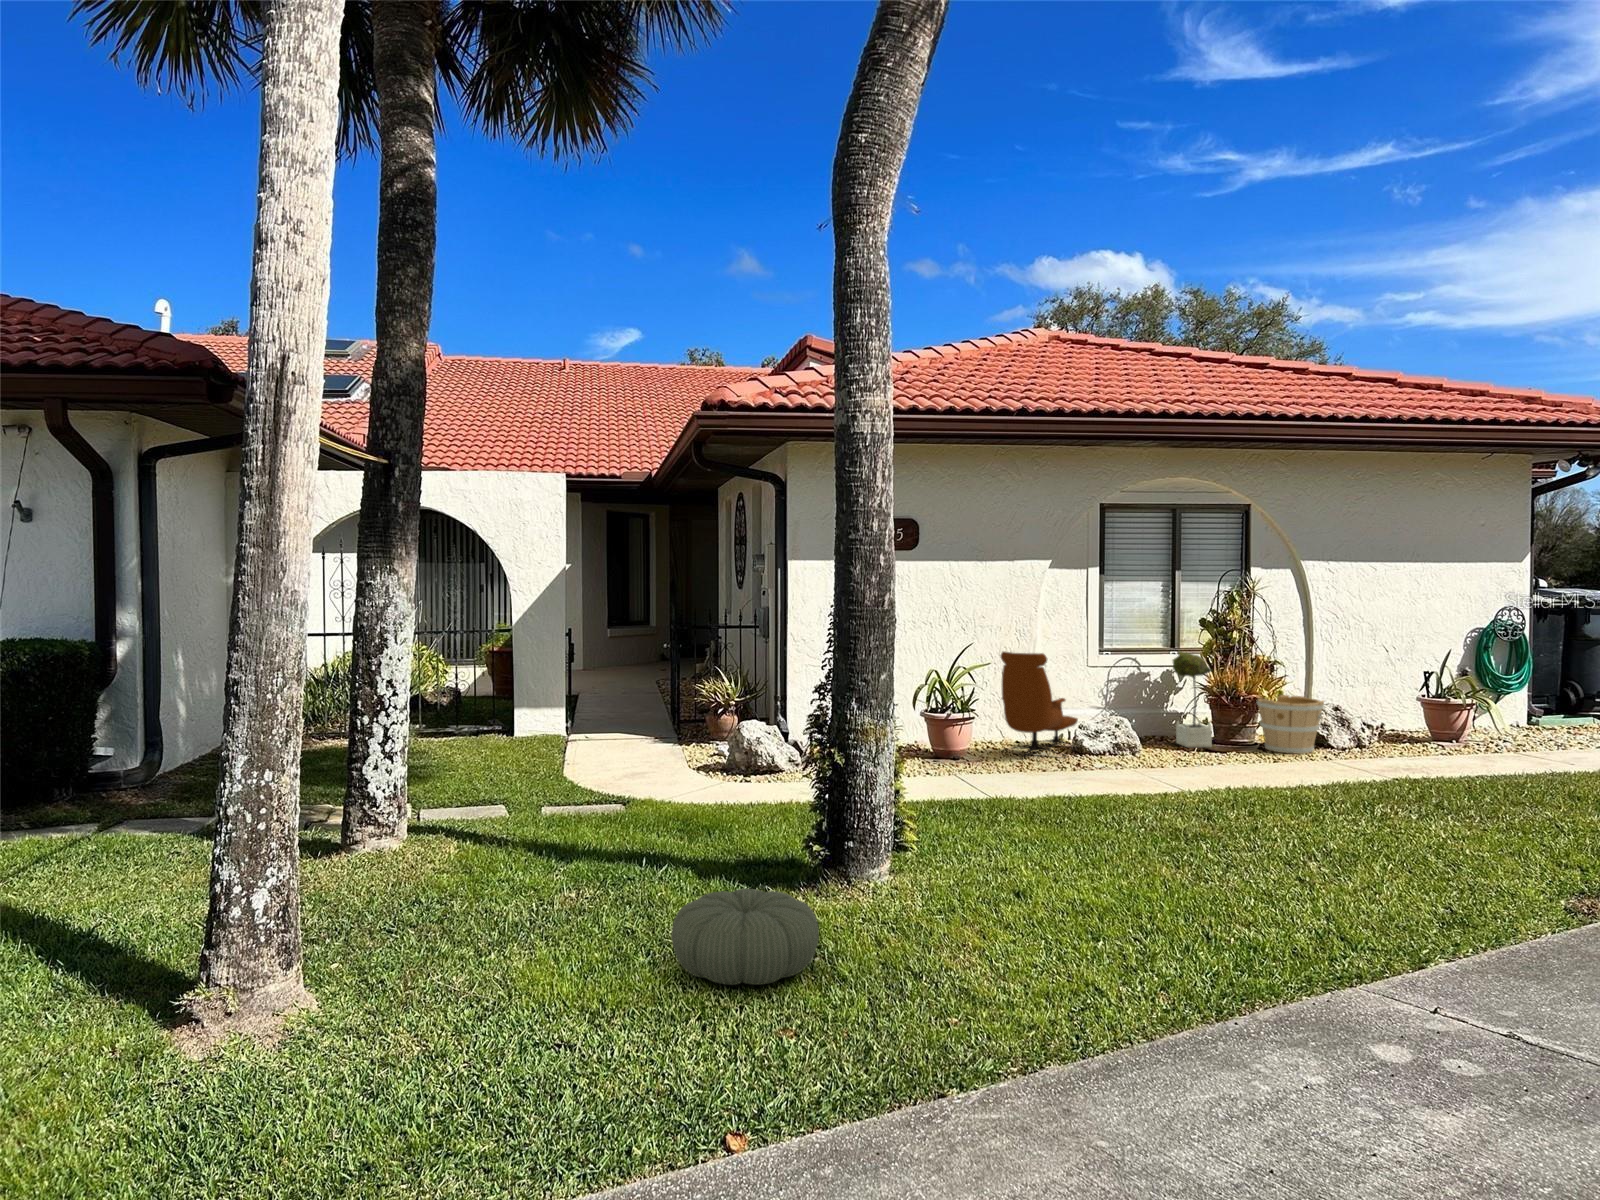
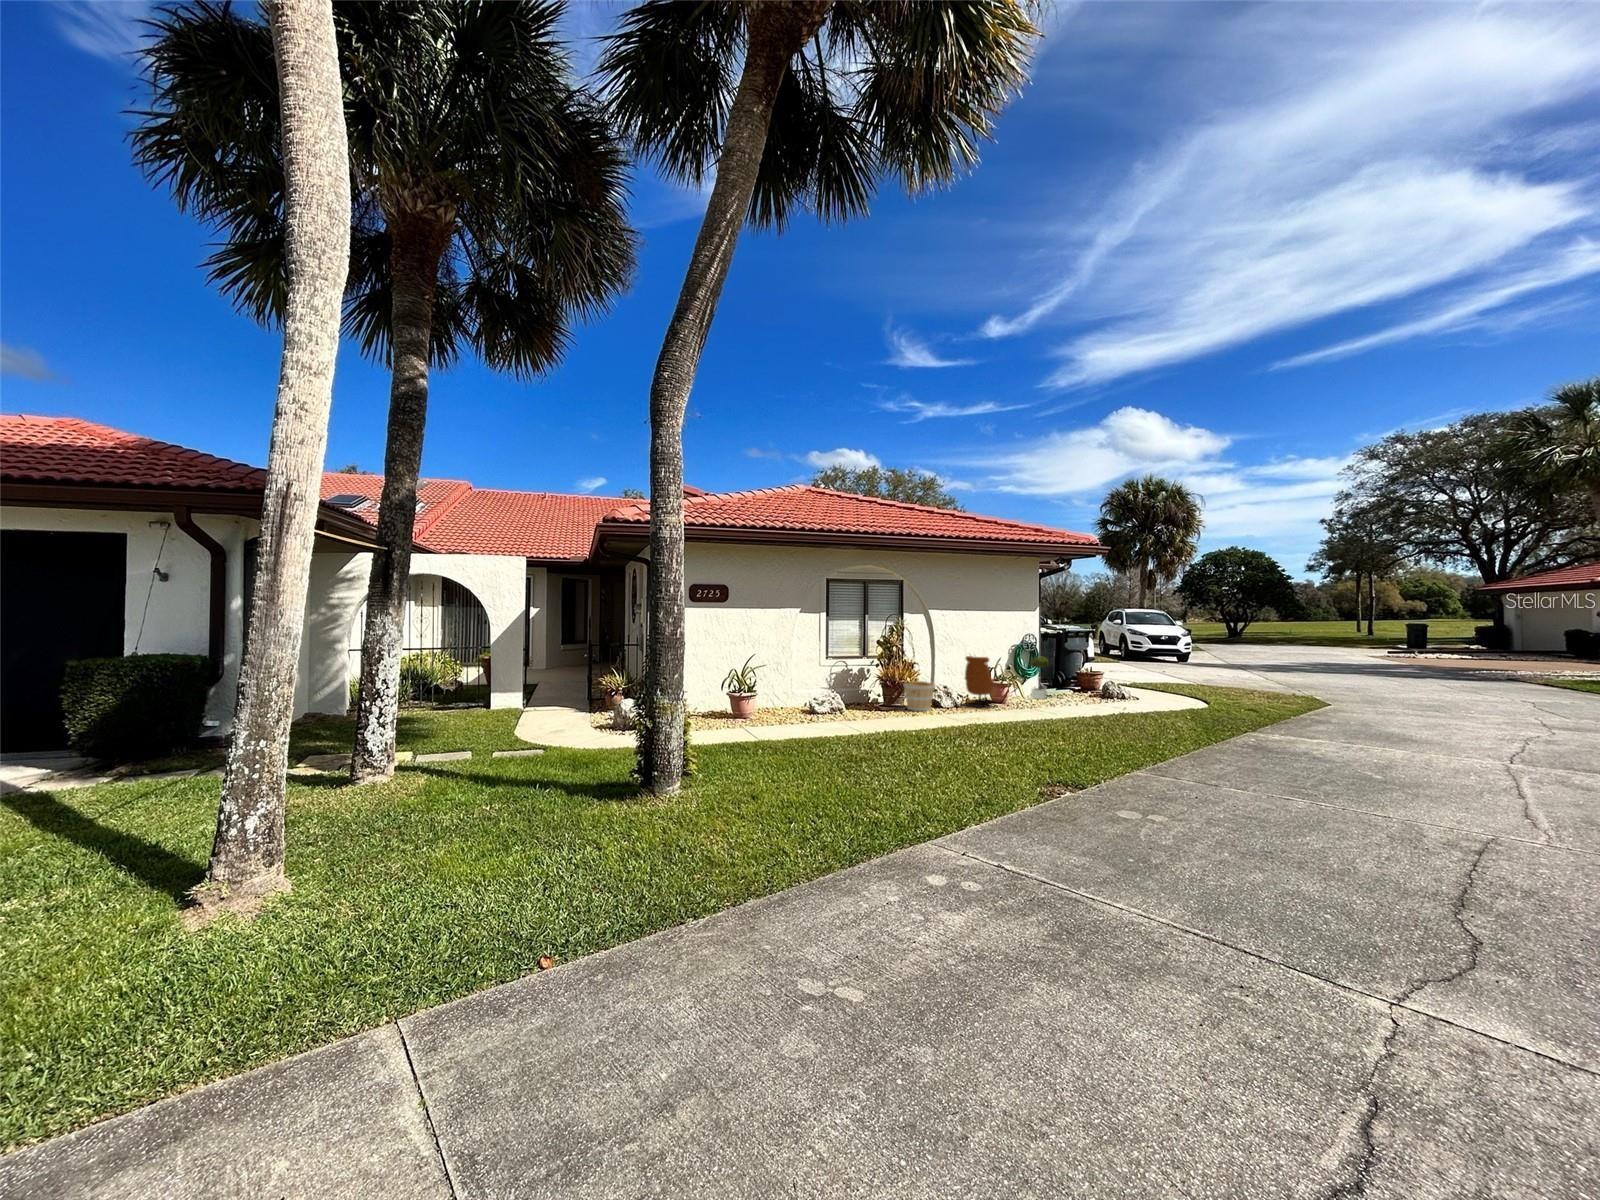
lounge chair: present [1000,652,1078,759] -> present [965,656,994,707]
potted tree: present [1173,652,1212,747] -> present [1031,657,1049,699]
pouf: present [671,888,819,985] -> none [542,800,632,859]

